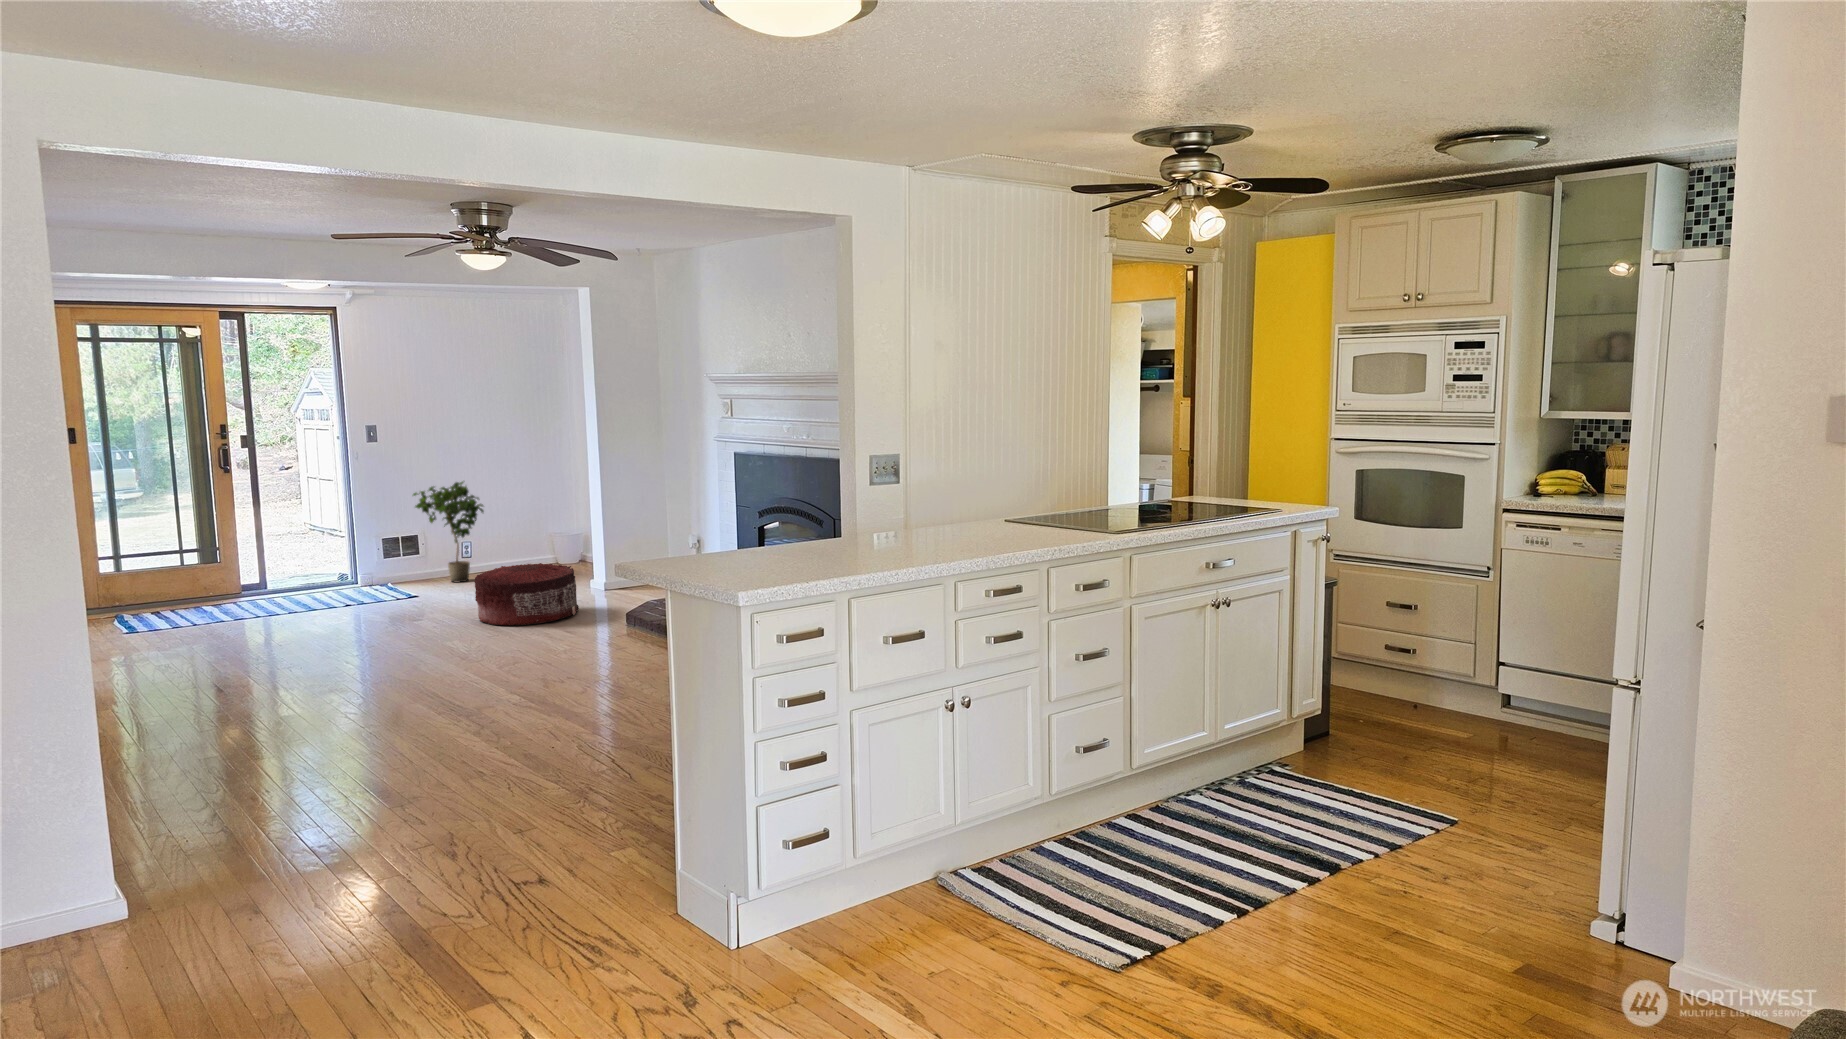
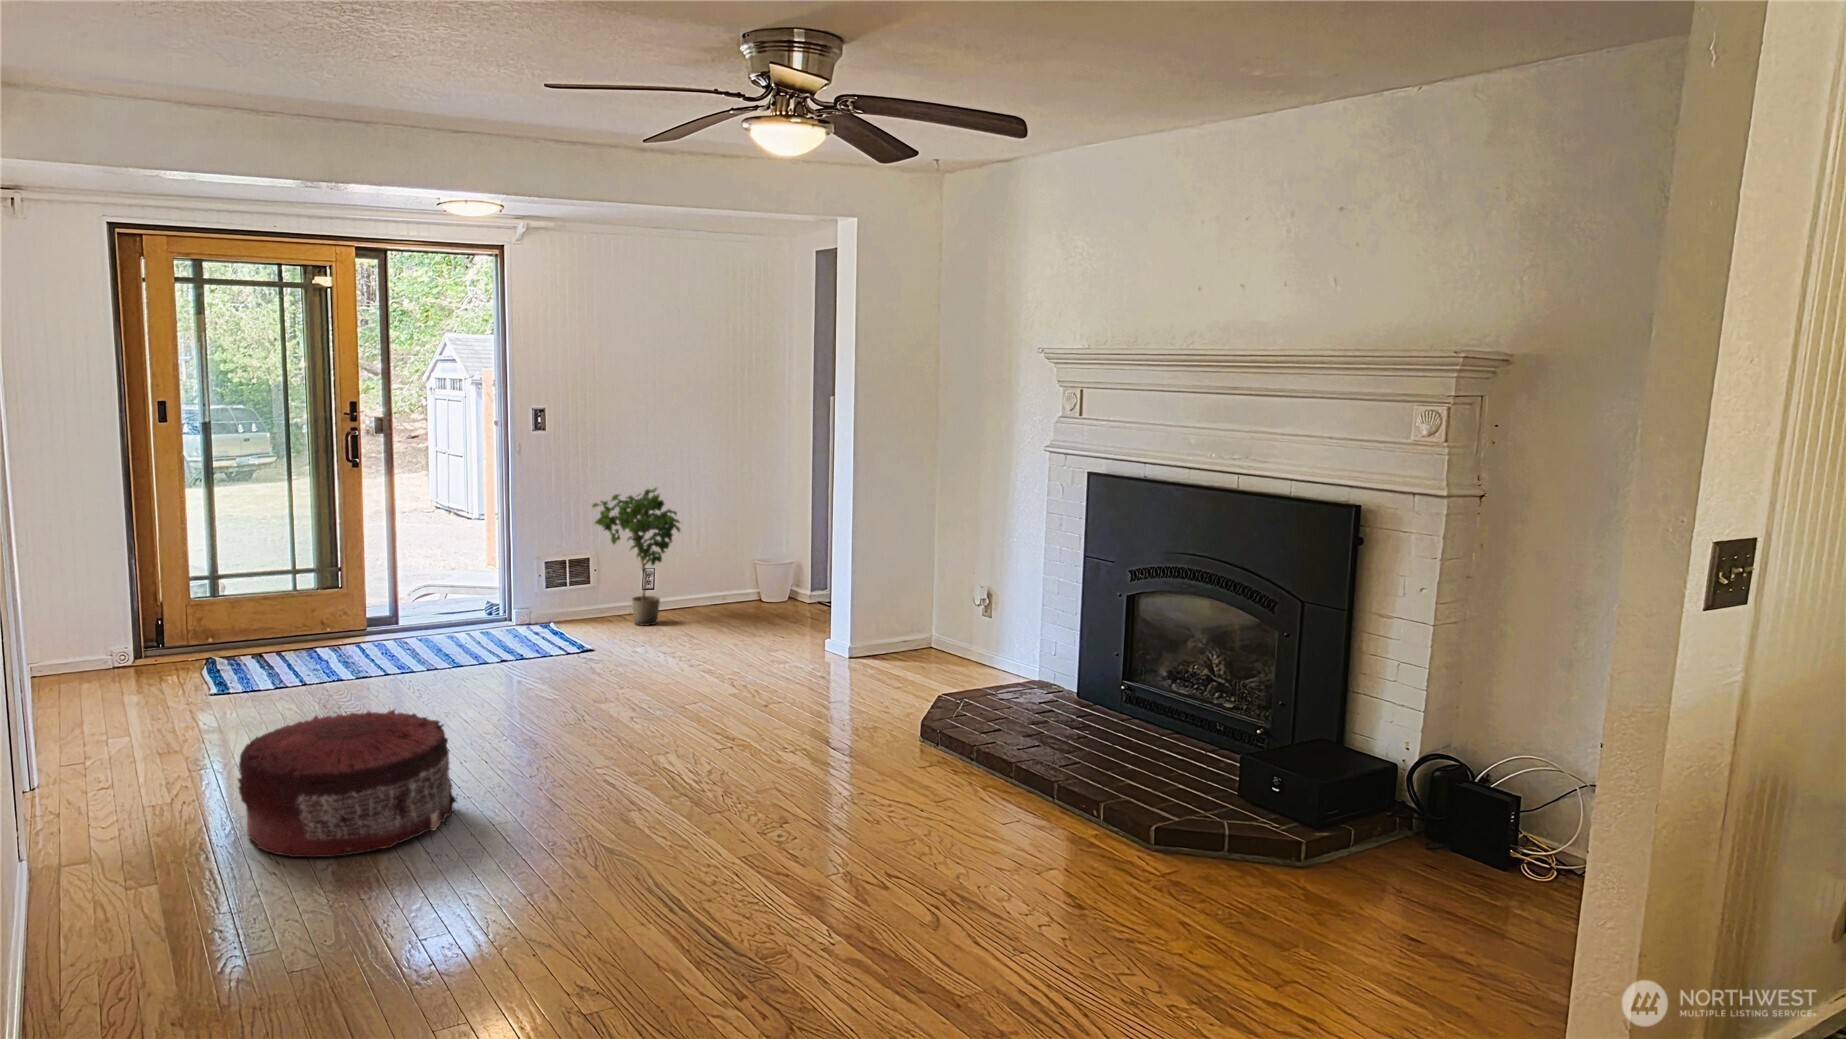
pouf: present [474,563,579,626] -> present [238,710,457,857]

